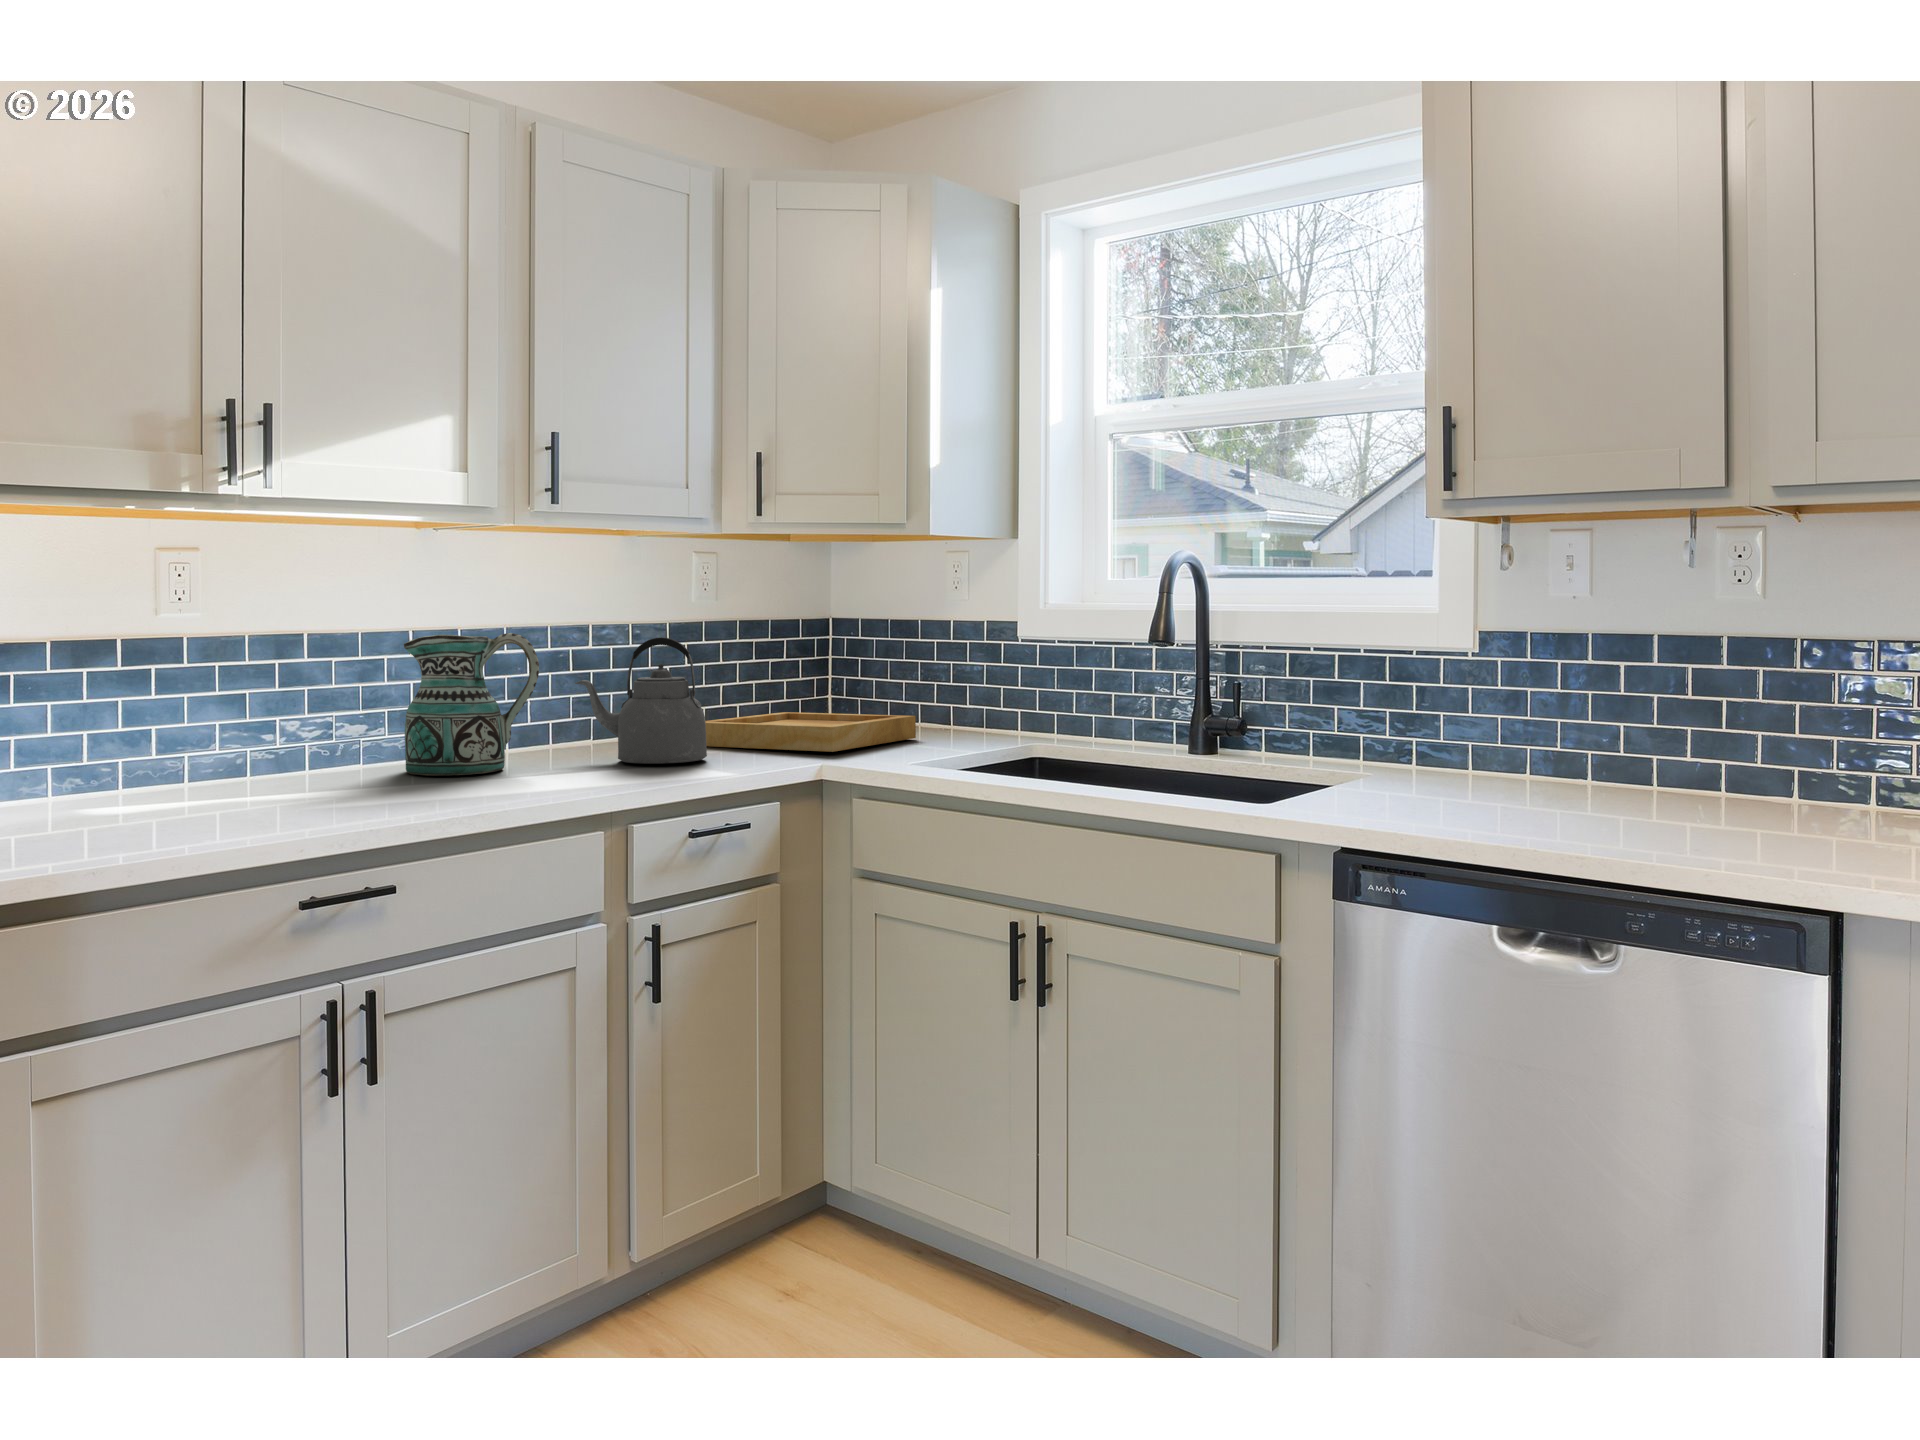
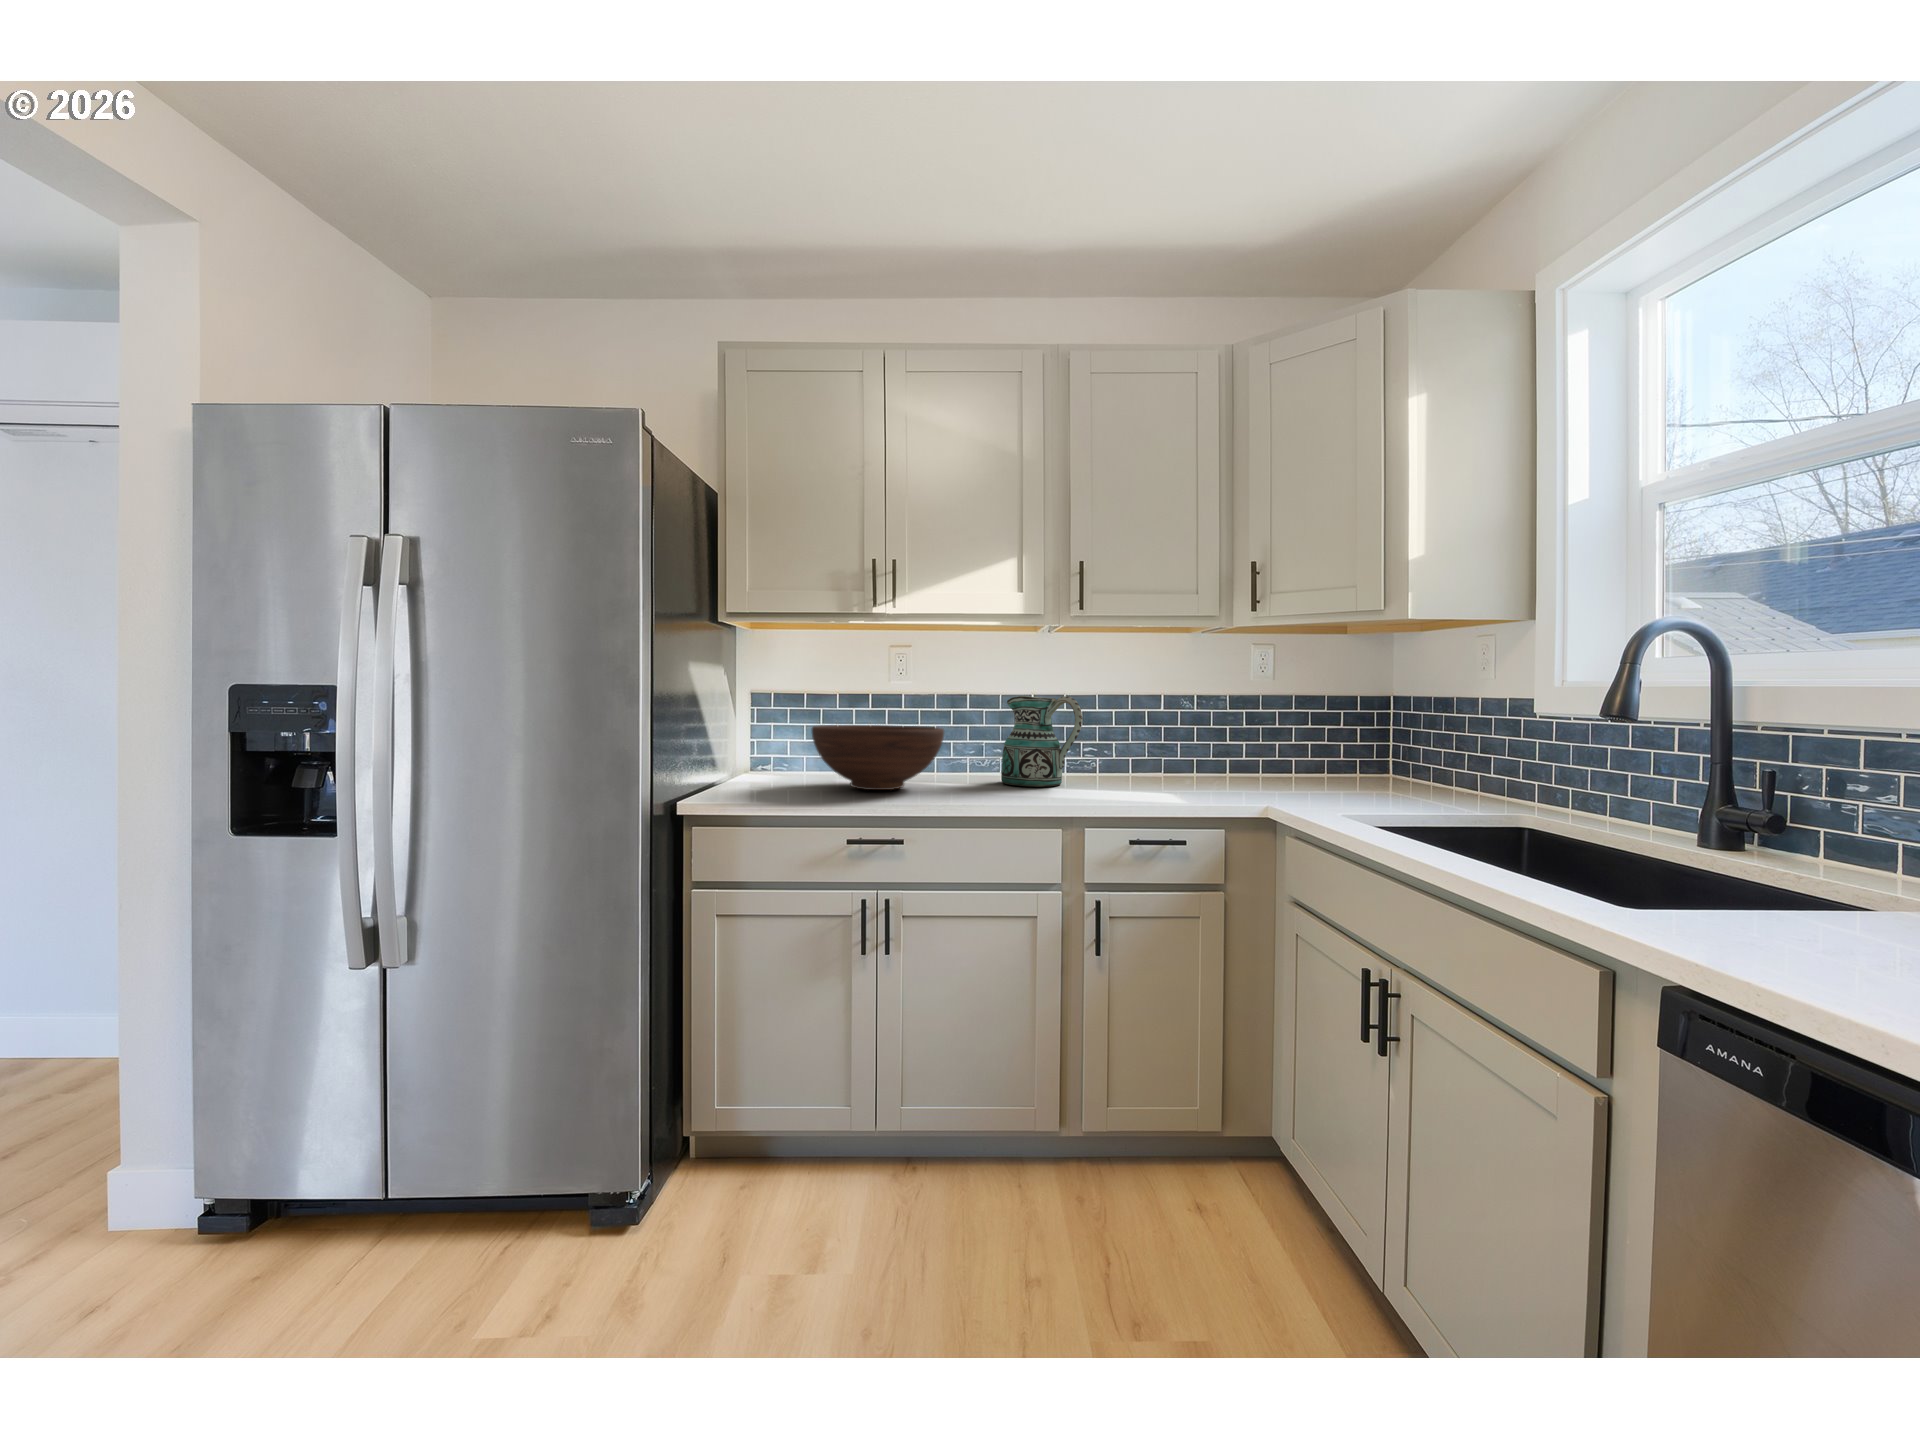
kettle: present [575,637,707,764] -> none [1119,702,1202,795]
fruit bowl: none [104,693,366,810] -> present [812,725,944,790]
tray: present [705,712,916,752] -> none [1225,768,1425,800]

